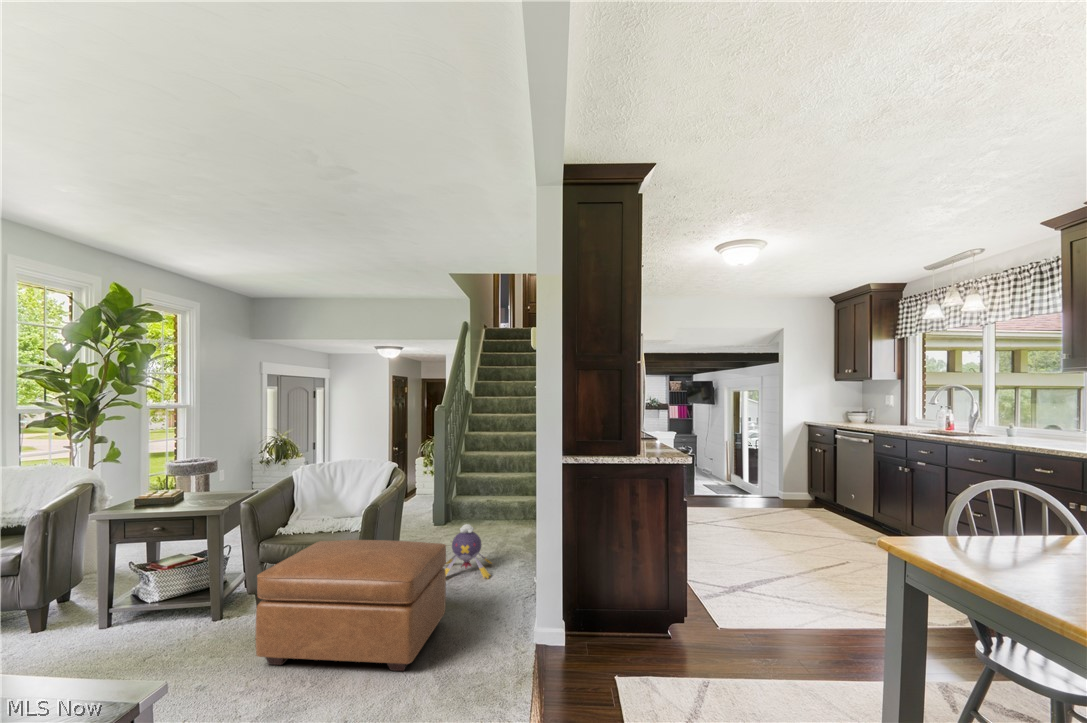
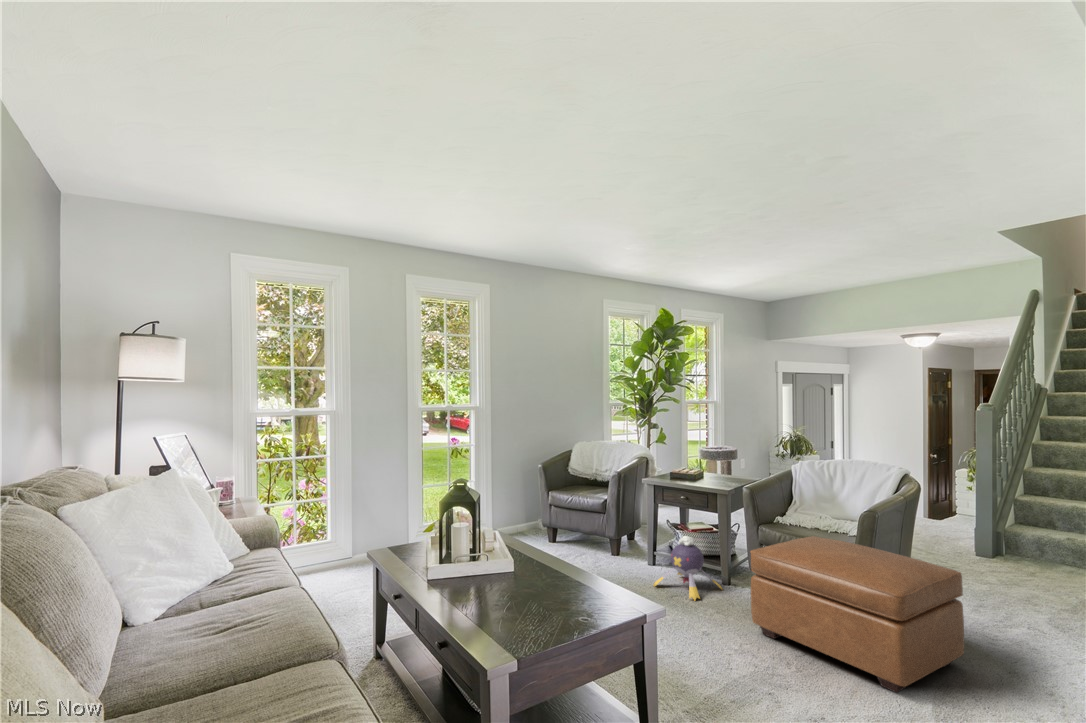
plush toy: present [445,524,492,578] -> present [654,536,722,601]

